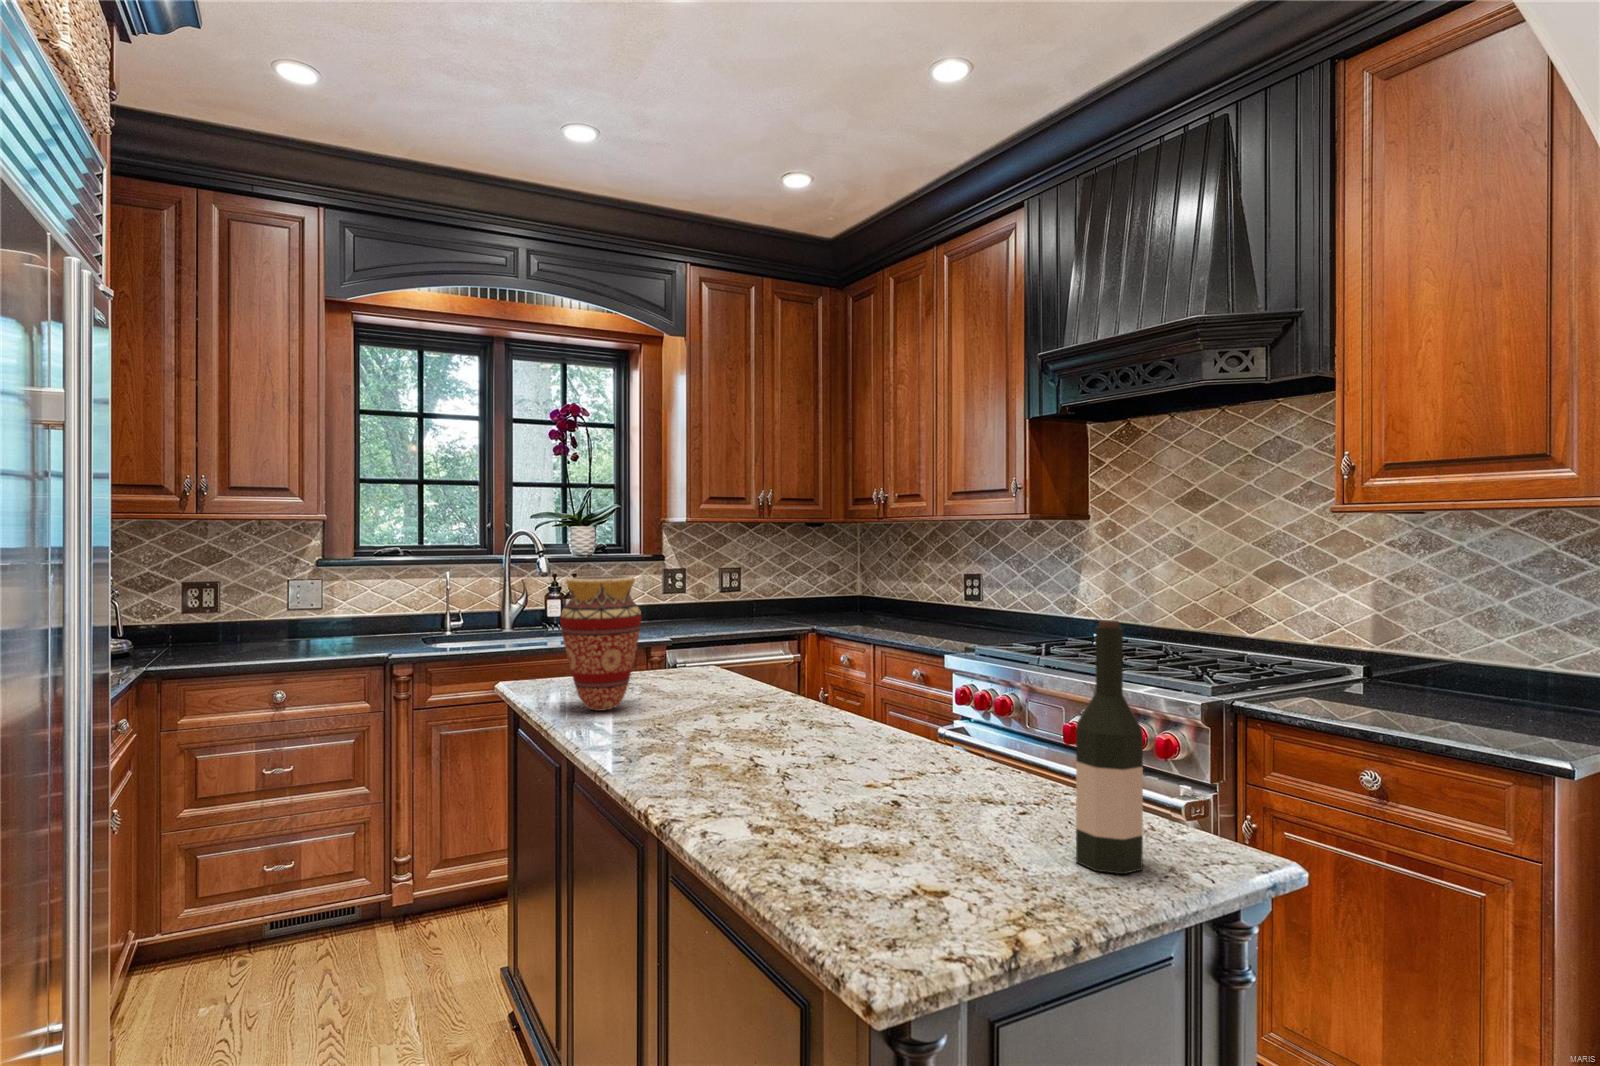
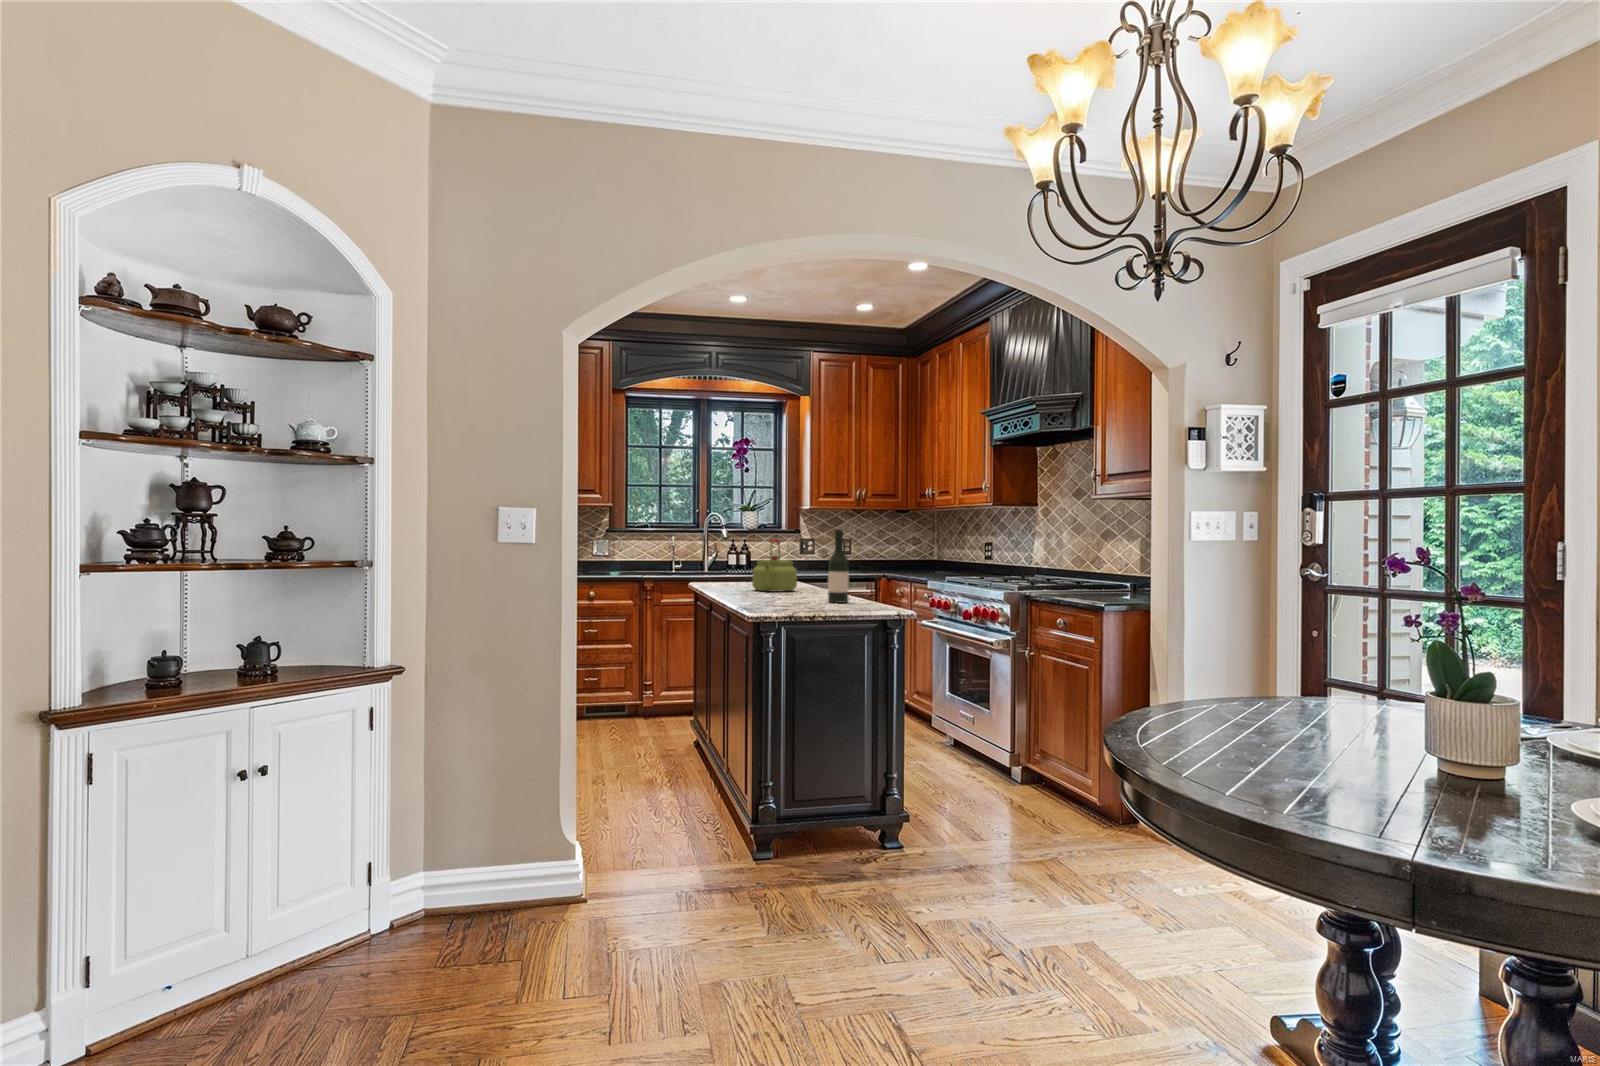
vase: present [560,575,642,711] -> none [707,527,741,584]
kettle: none [710,615,824,759] -> present [752,539,797,592]

